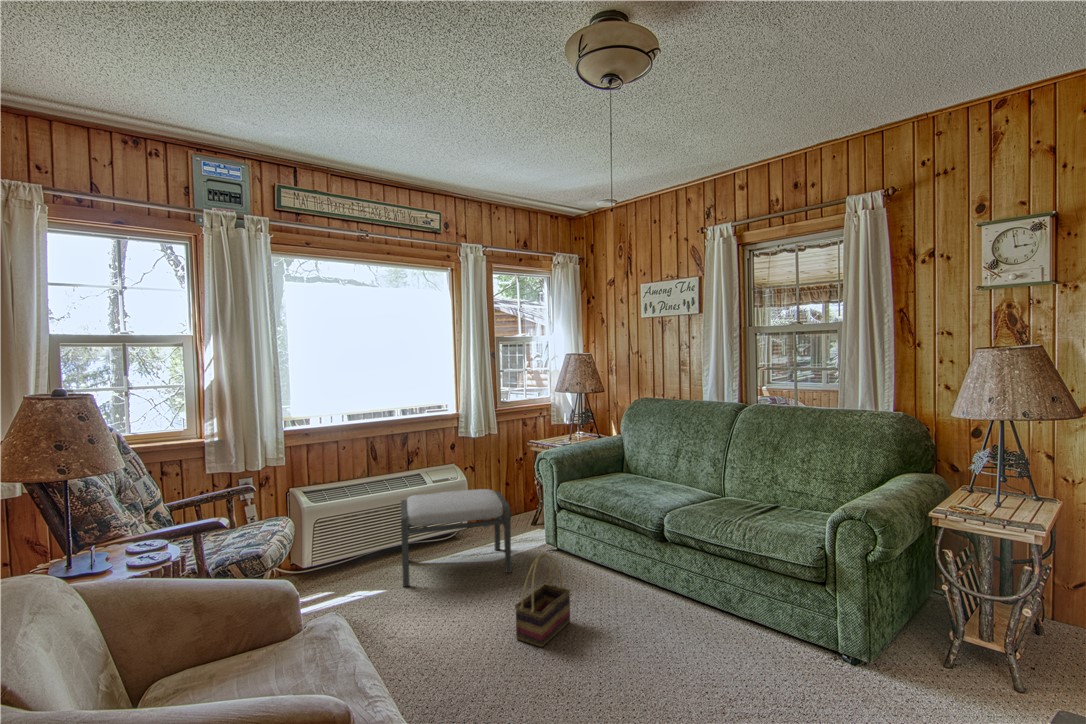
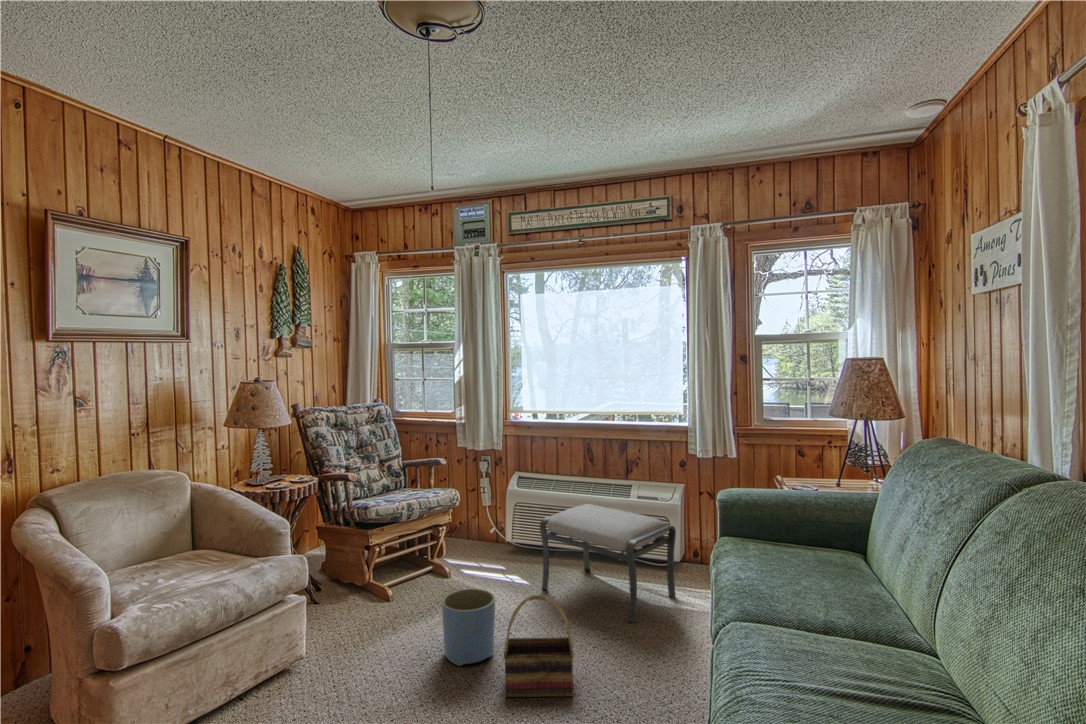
planter: none [431,583,484,659] -> present [442,589,495,666]

